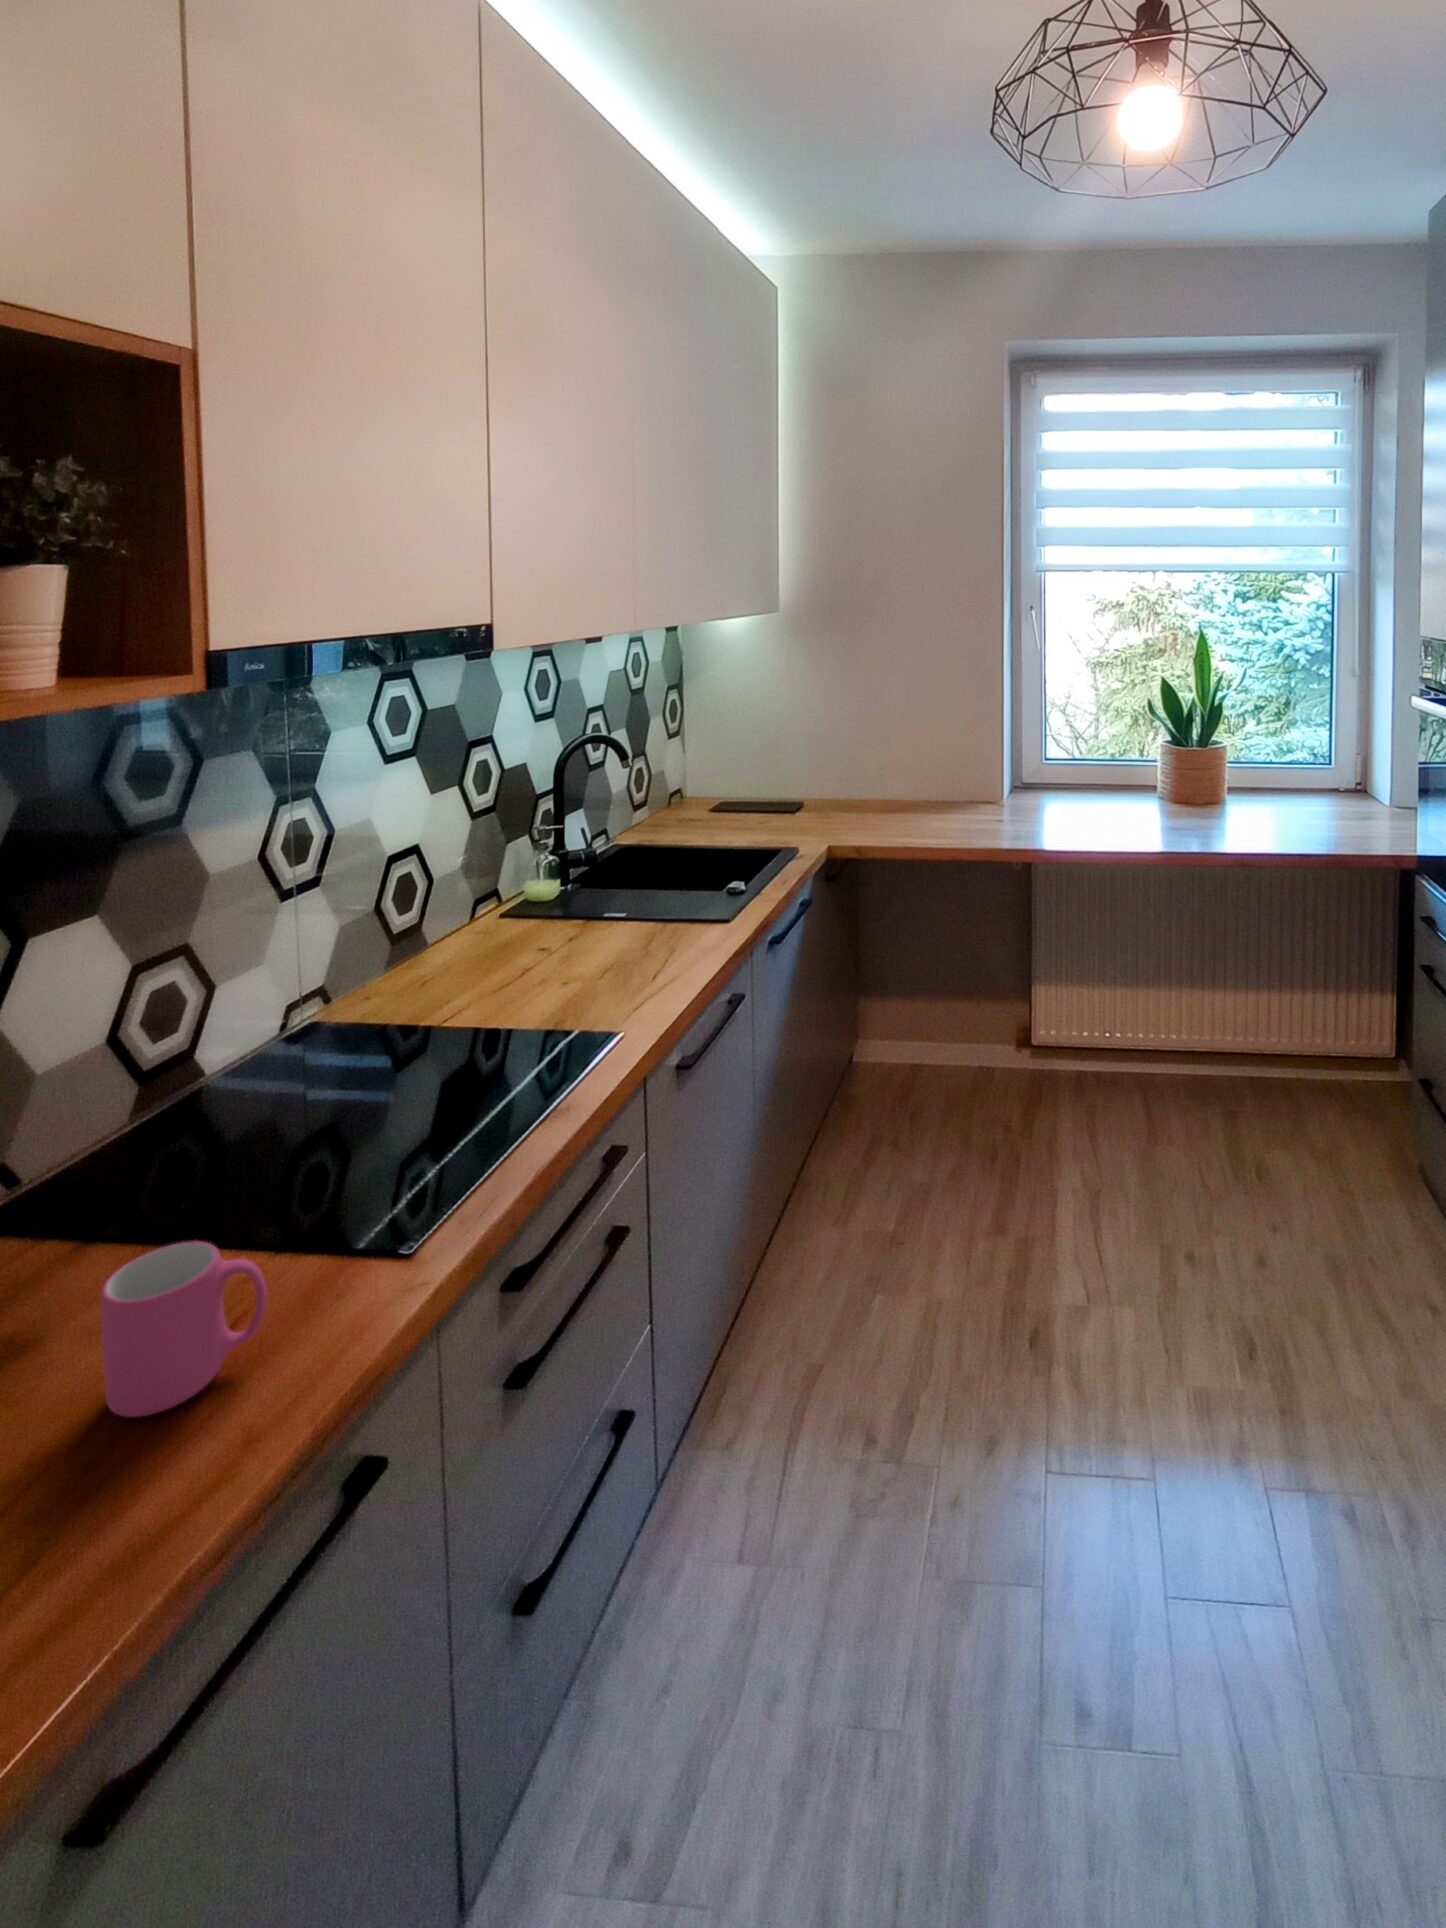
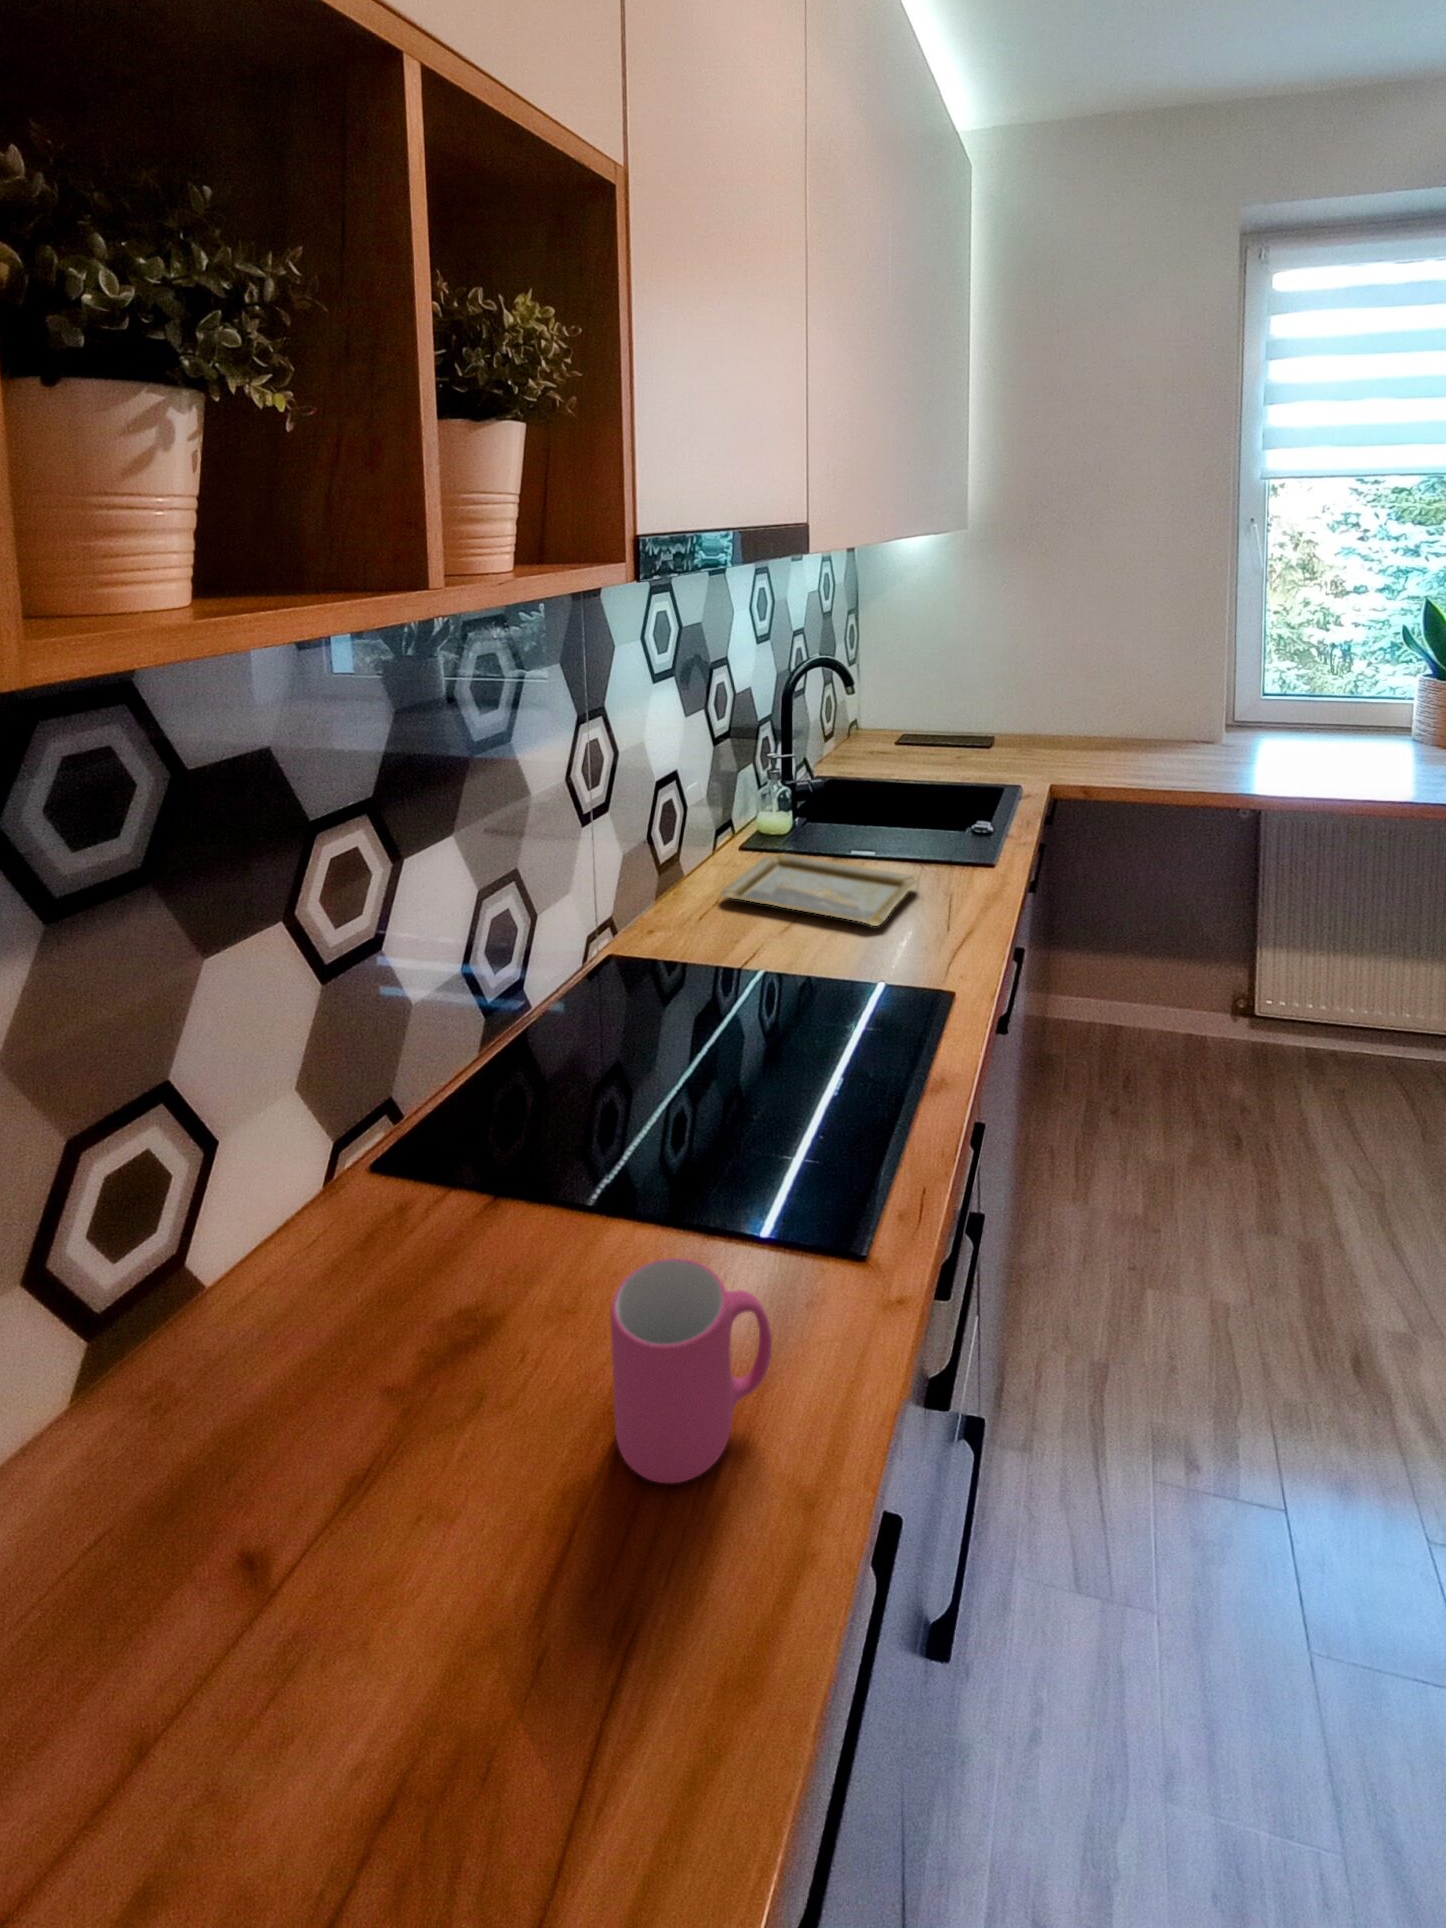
tray: none [446,920,644,979] -> present [721,854,917,926]

